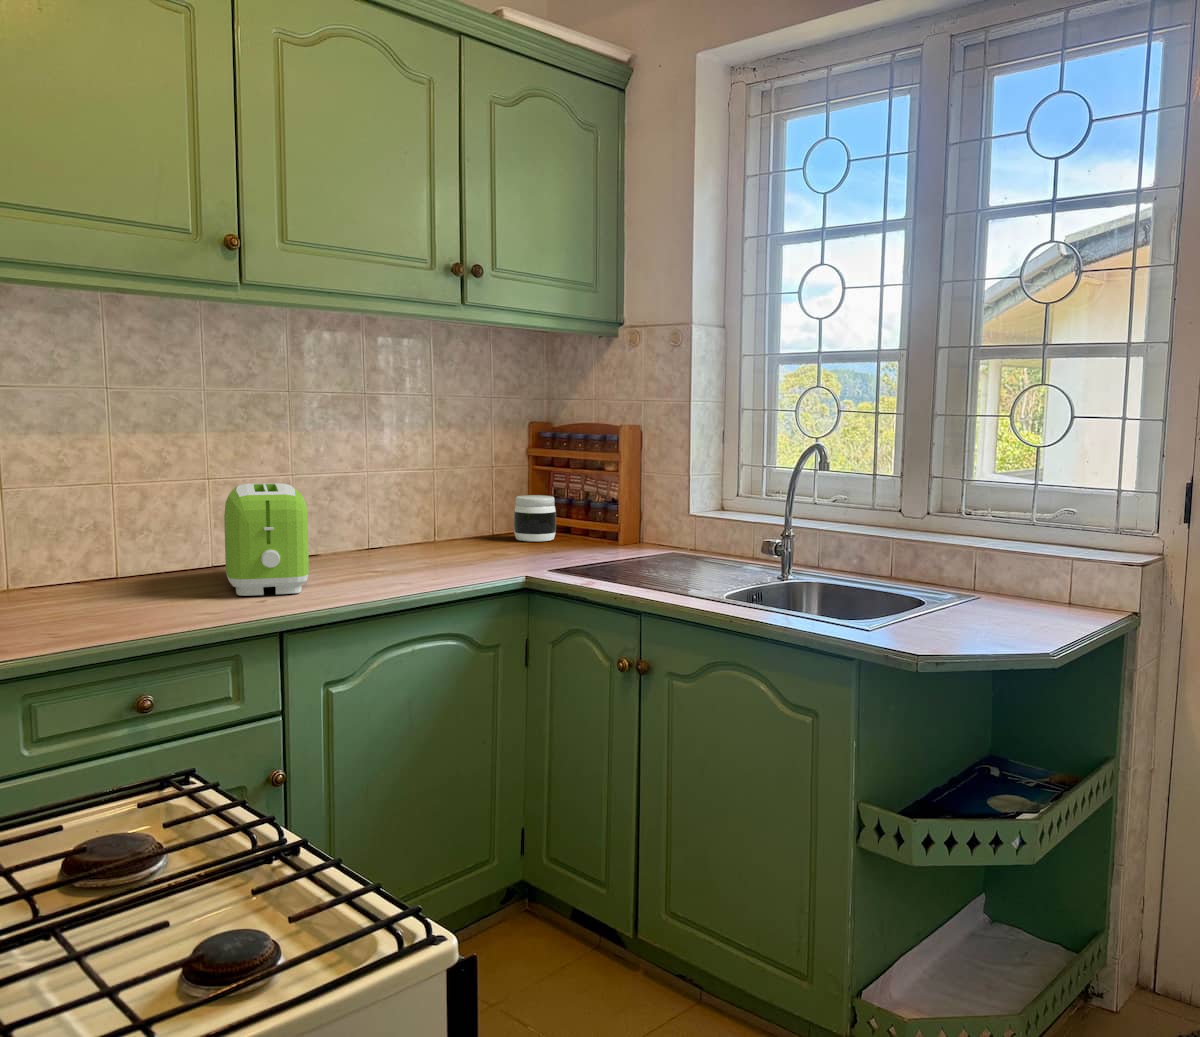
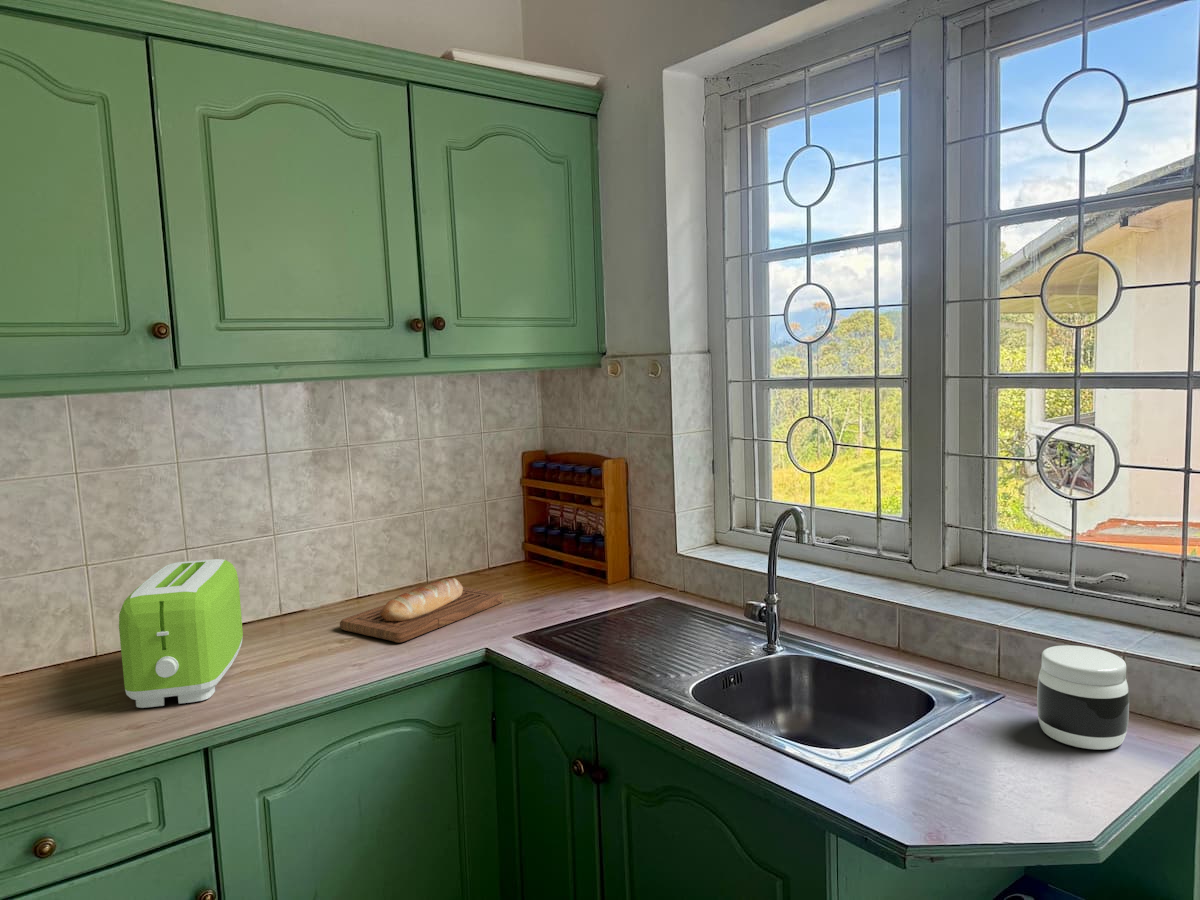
jar: present [514,495,556,541] -> present [1037,645,1129,750]
bread loaf: none [382,528,526,569] -> present [340,578,504,643]

